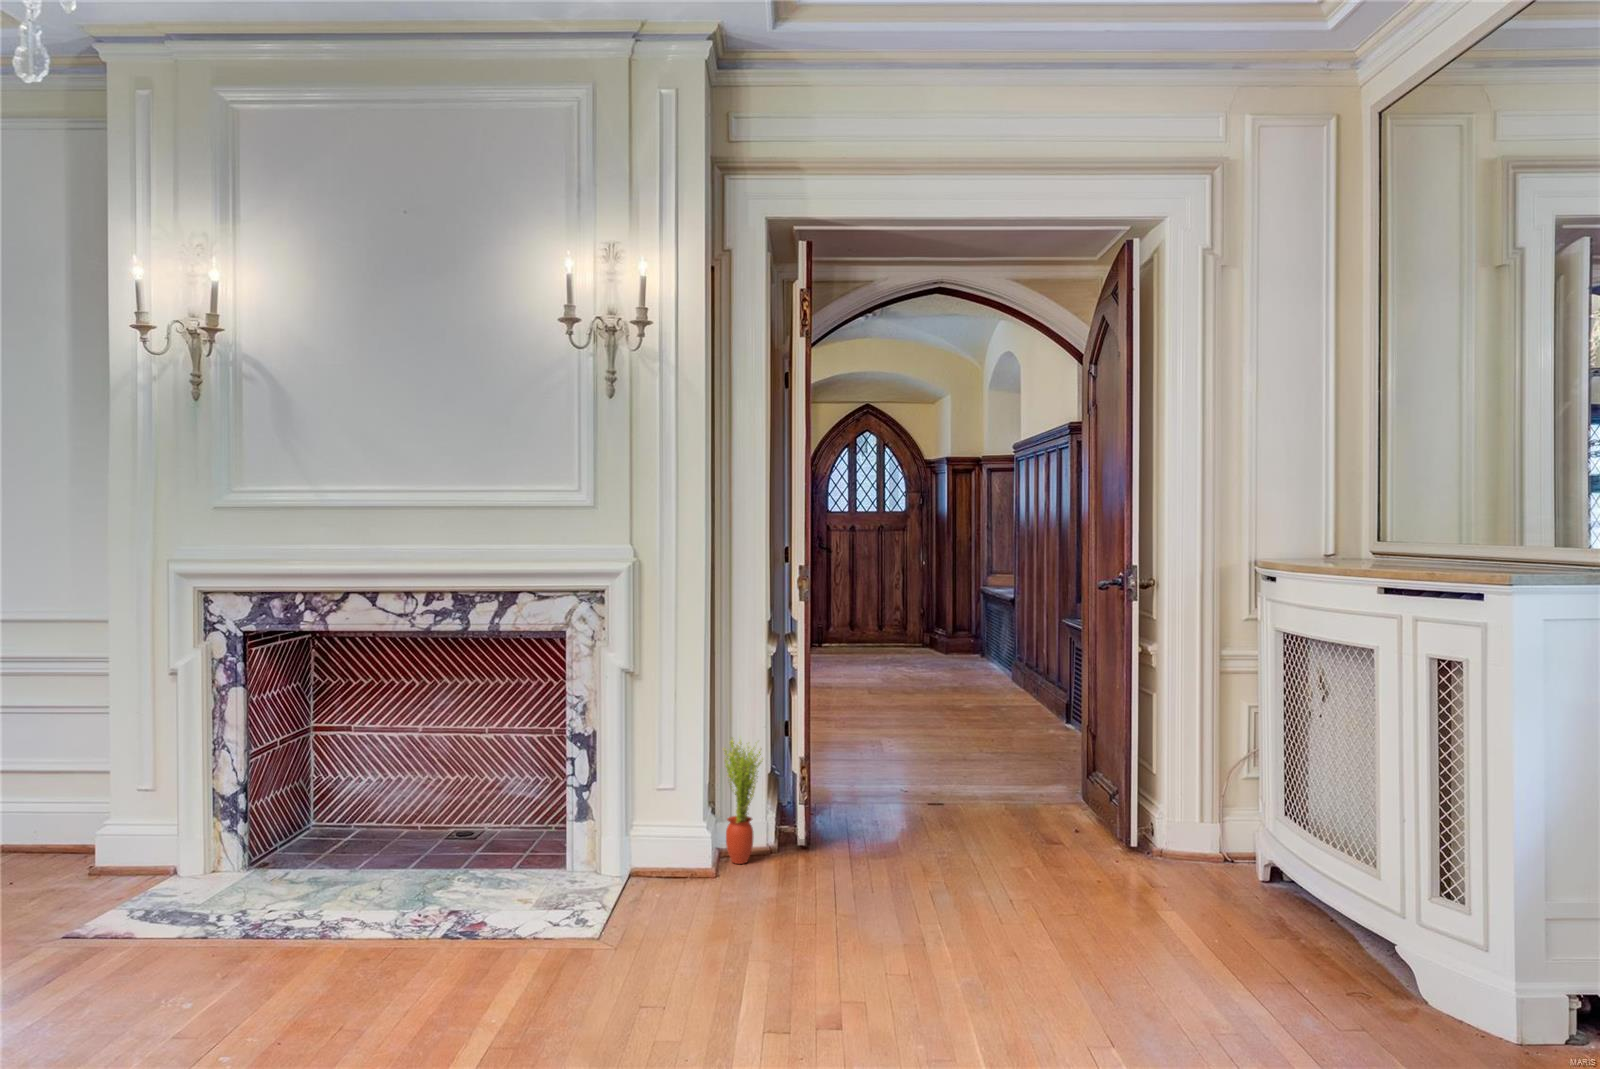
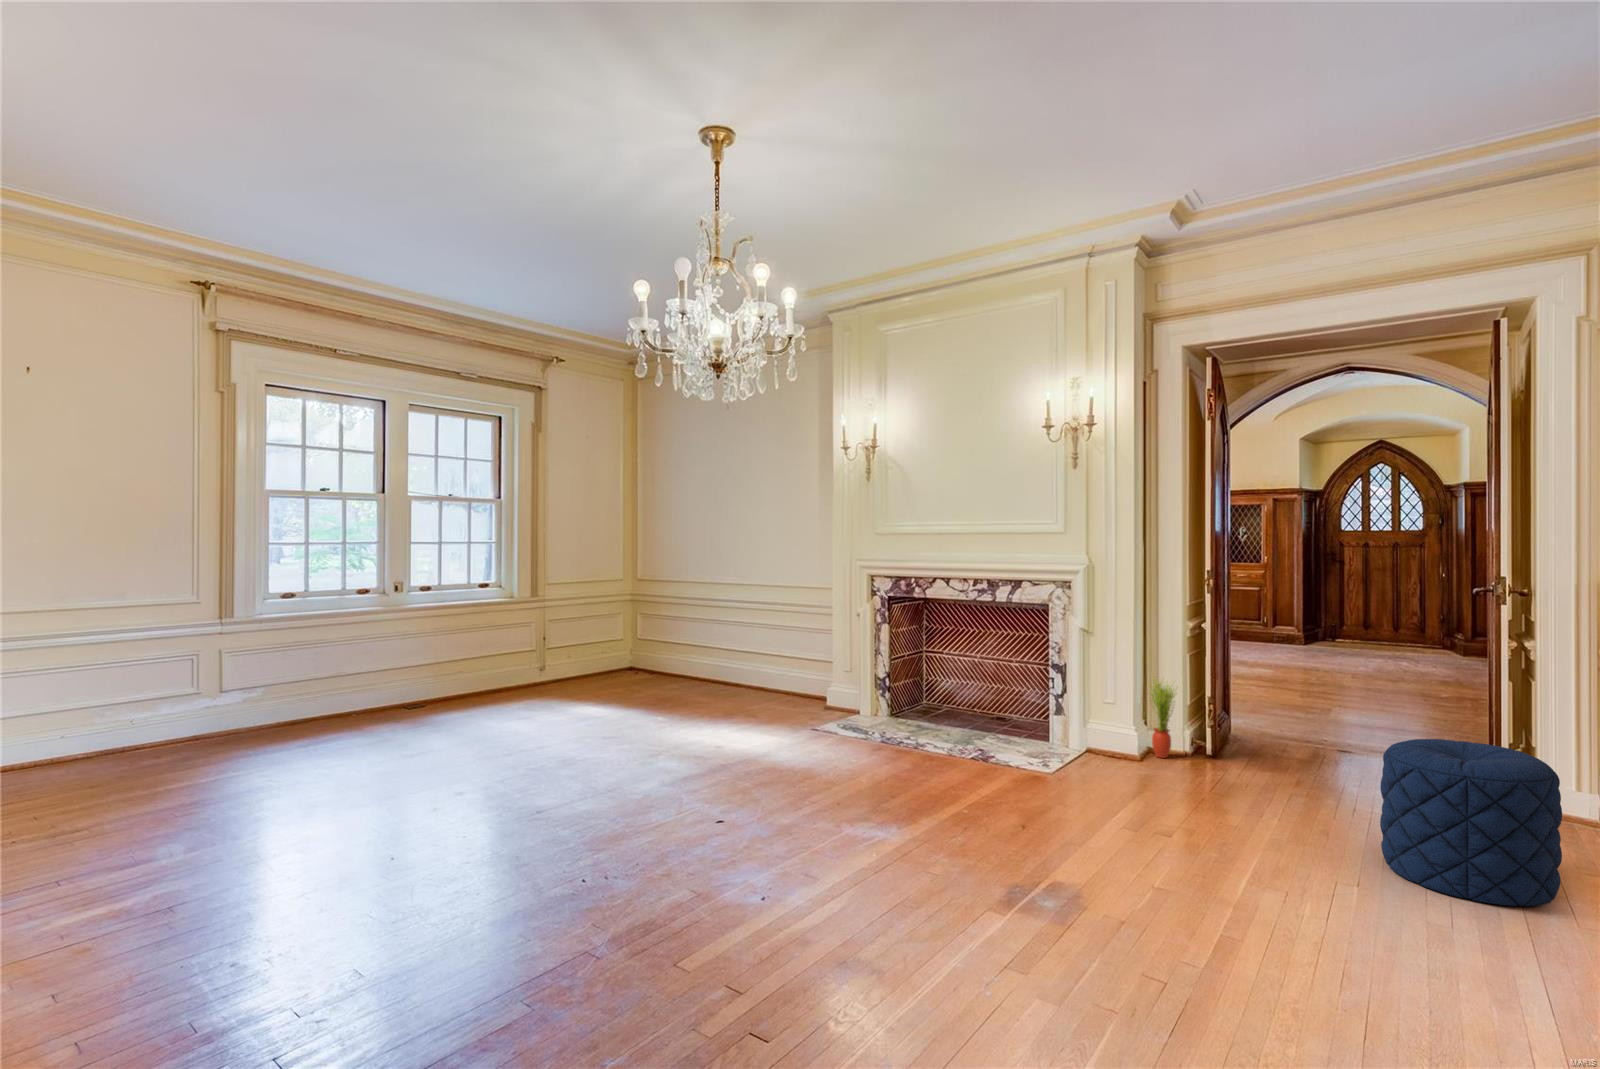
pouf: none [1103,798,1314,1035] -> present [1380,739,1562,906]

